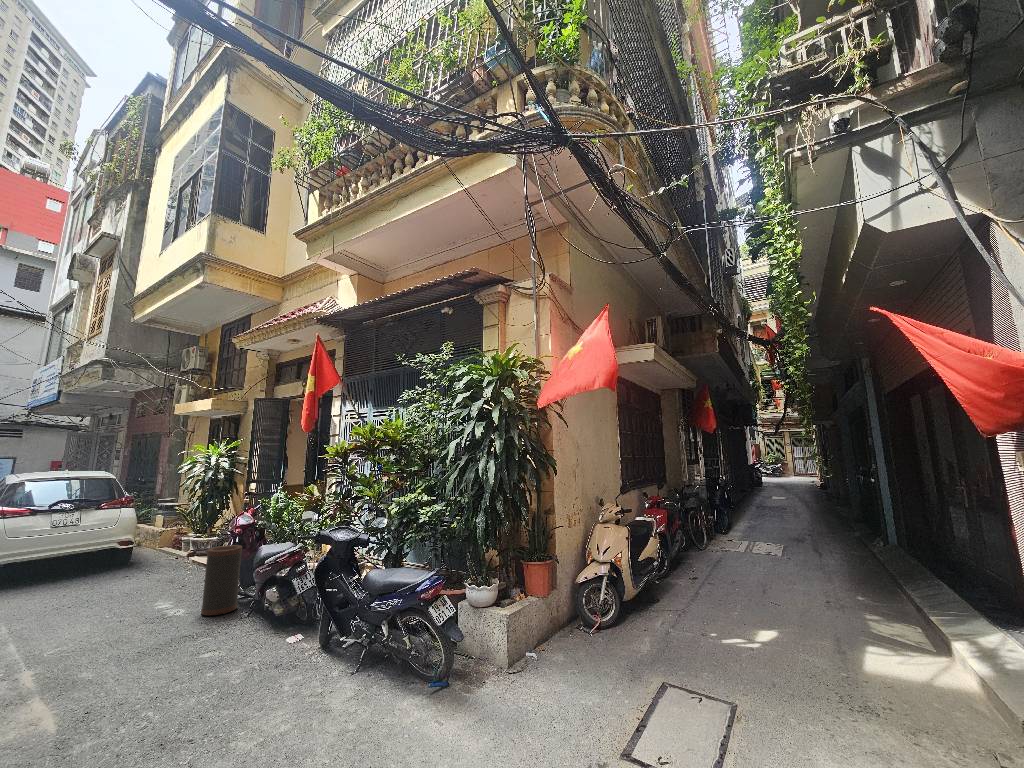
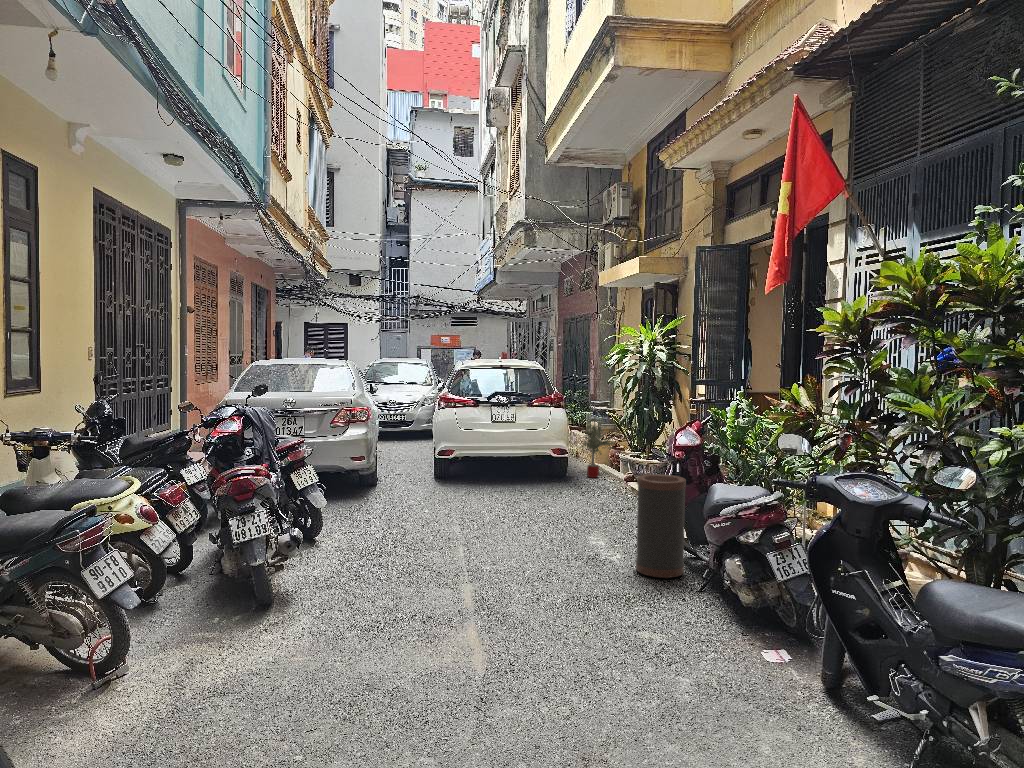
potted tree: none [150,511,182,560] -> present [583,416,615,478]

